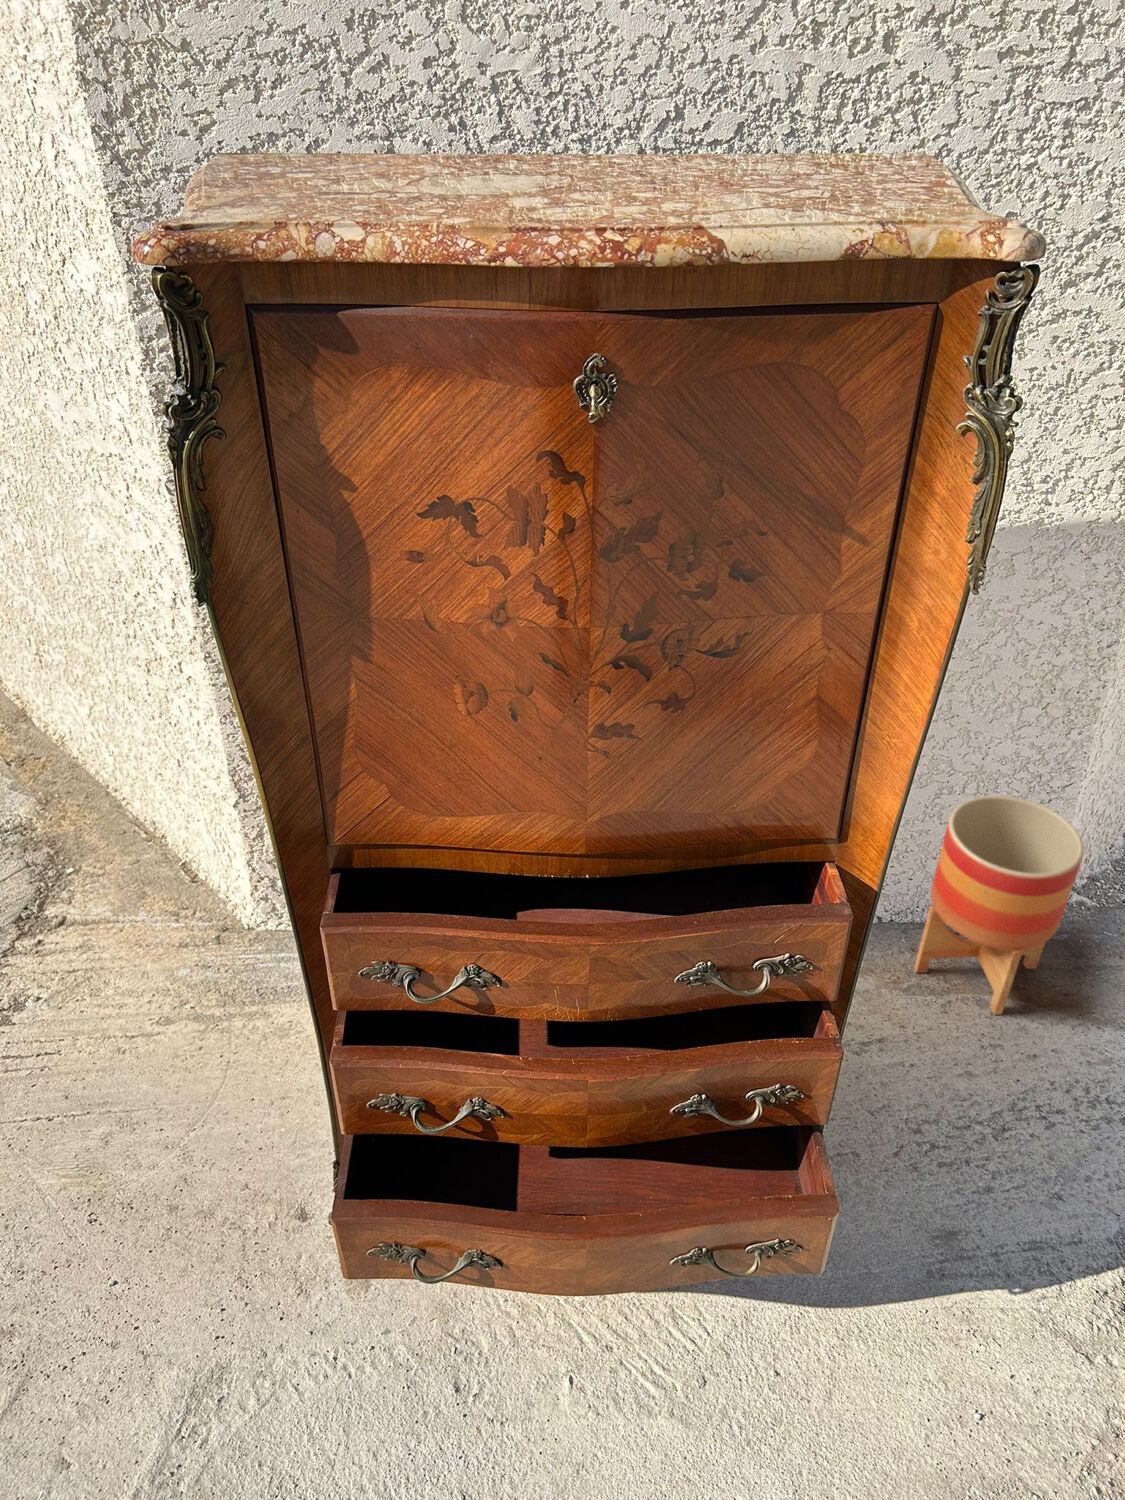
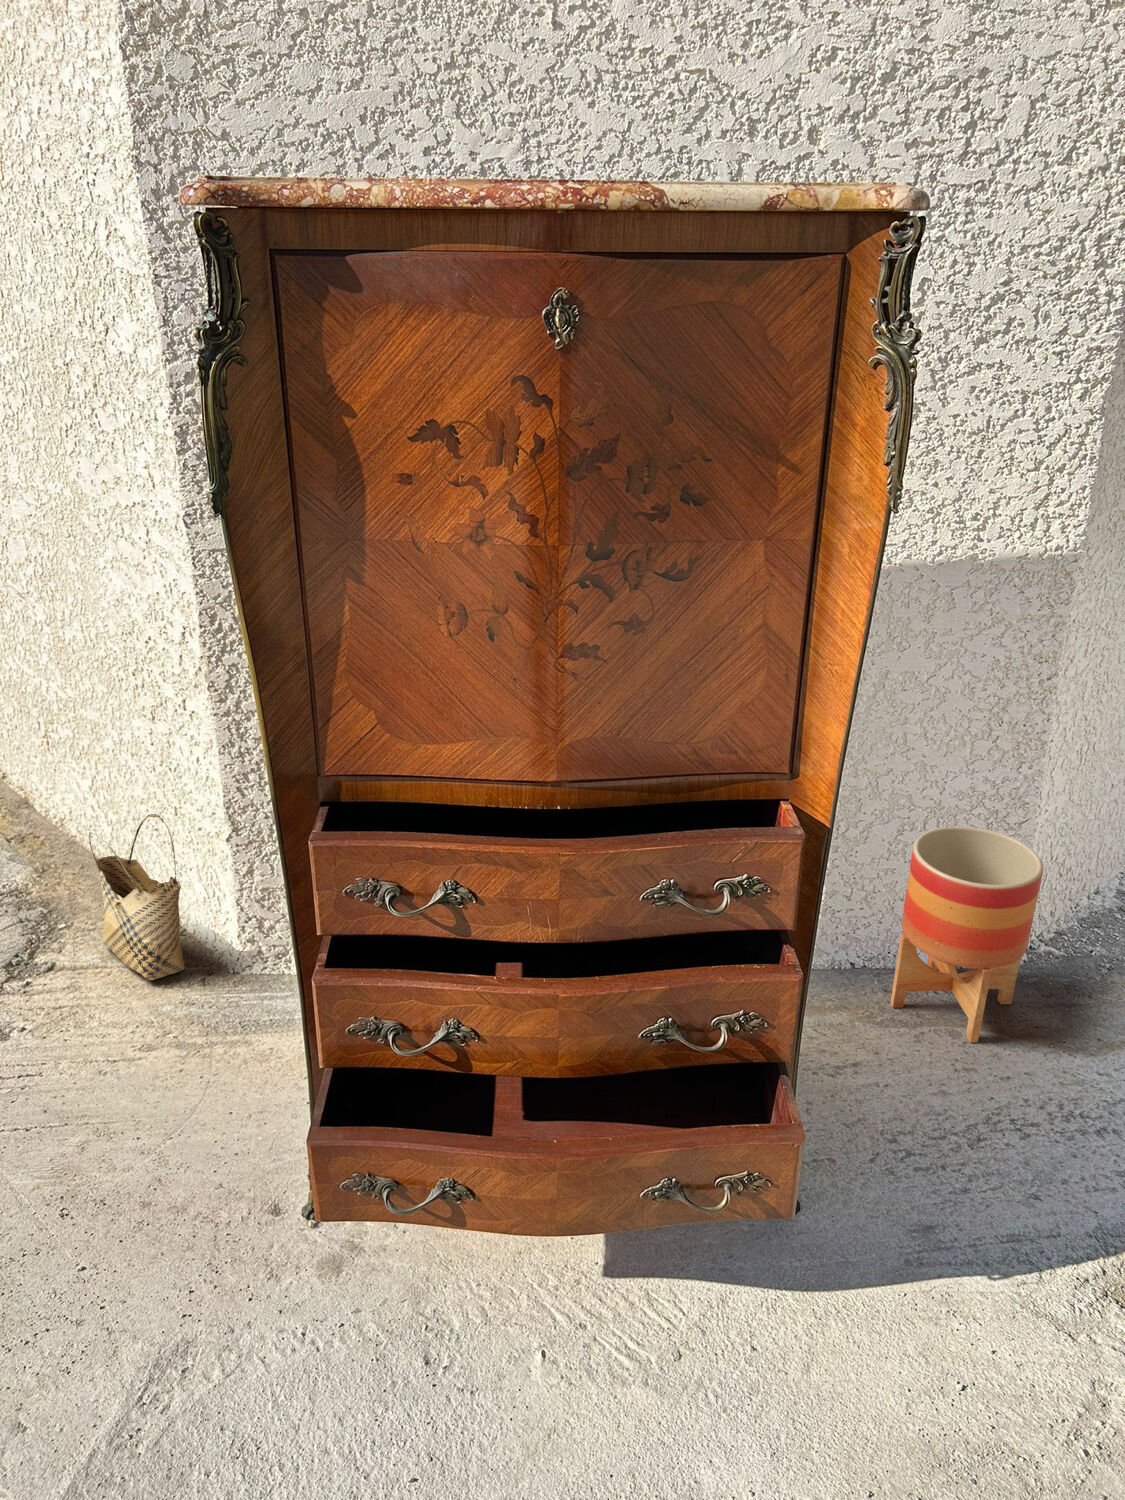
woven basket: none [89,776,197,944] -> present [89,814,185,980]

